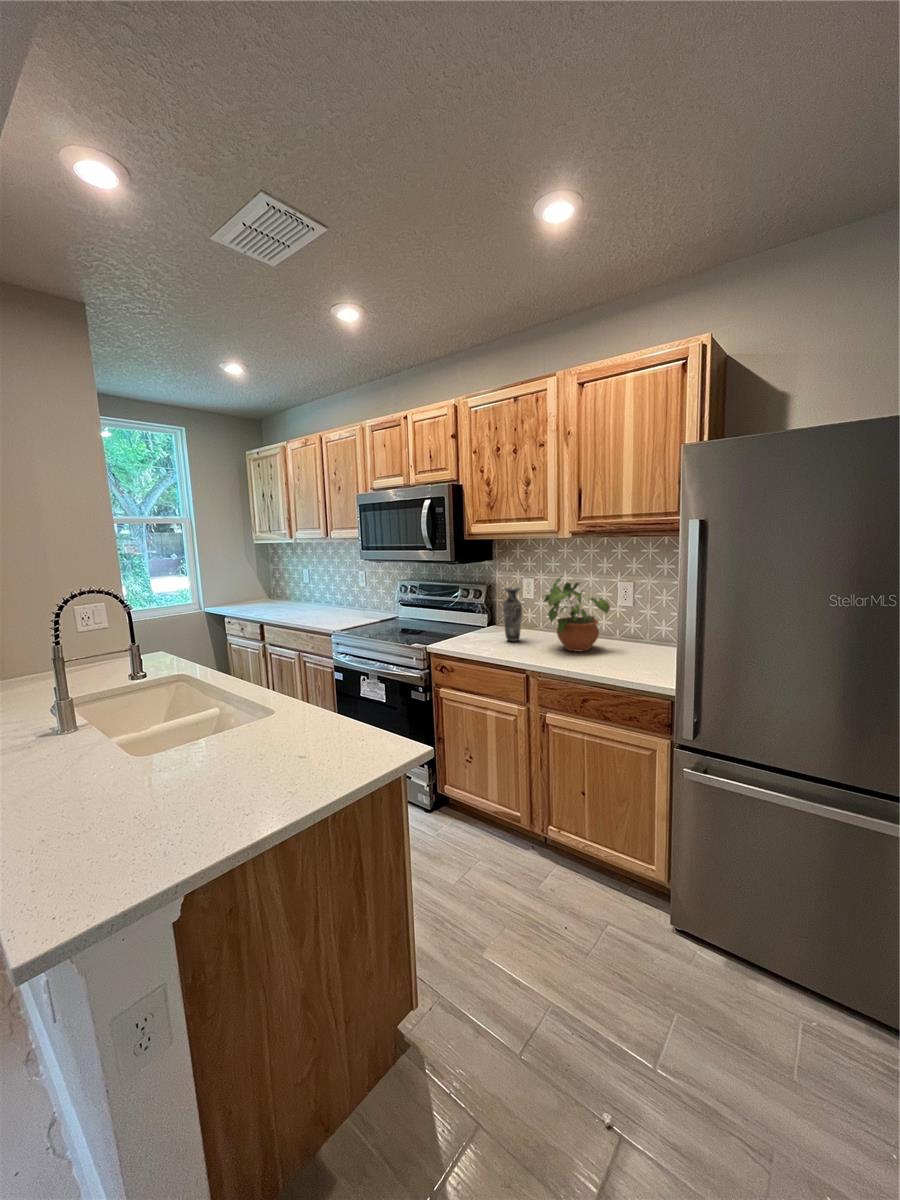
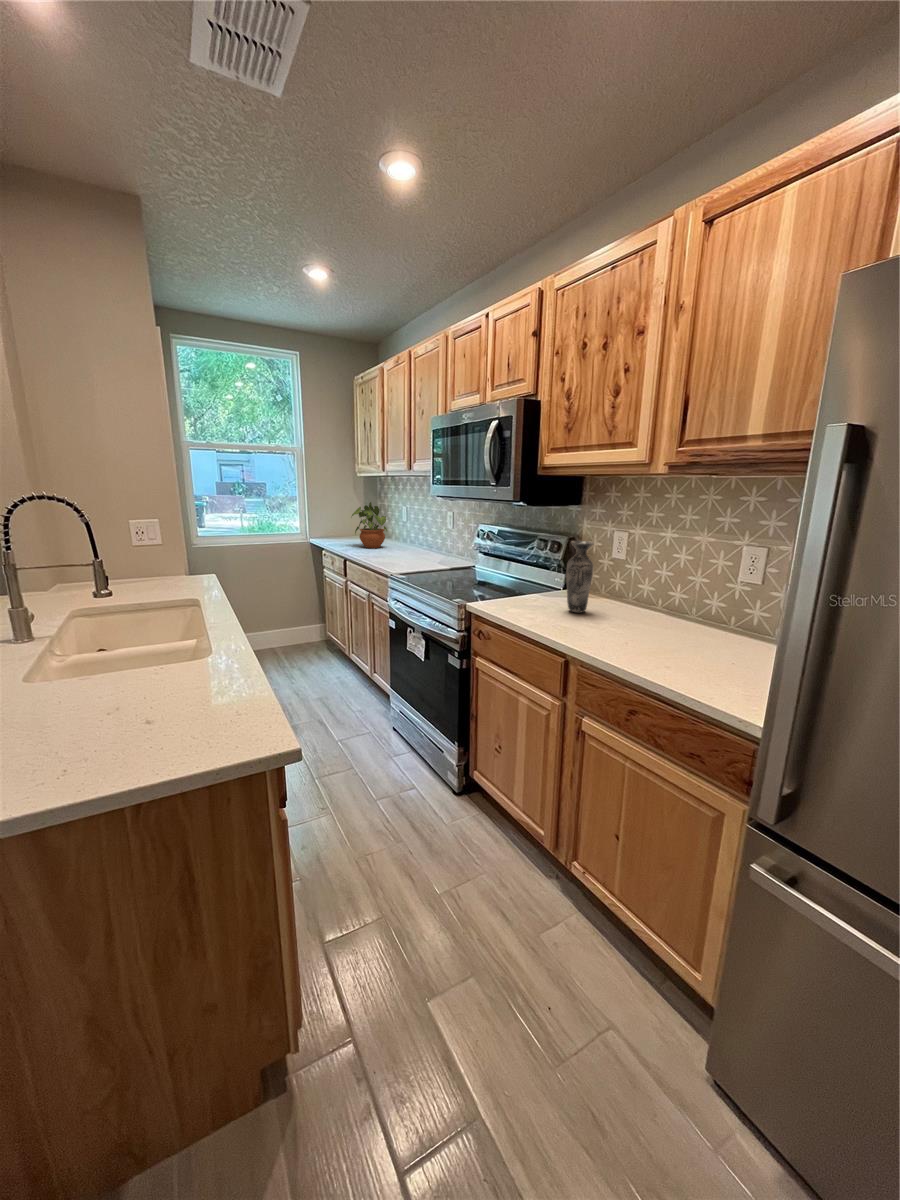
potted plant: present [543,576,610,651] -> present [352,502,387,548]

